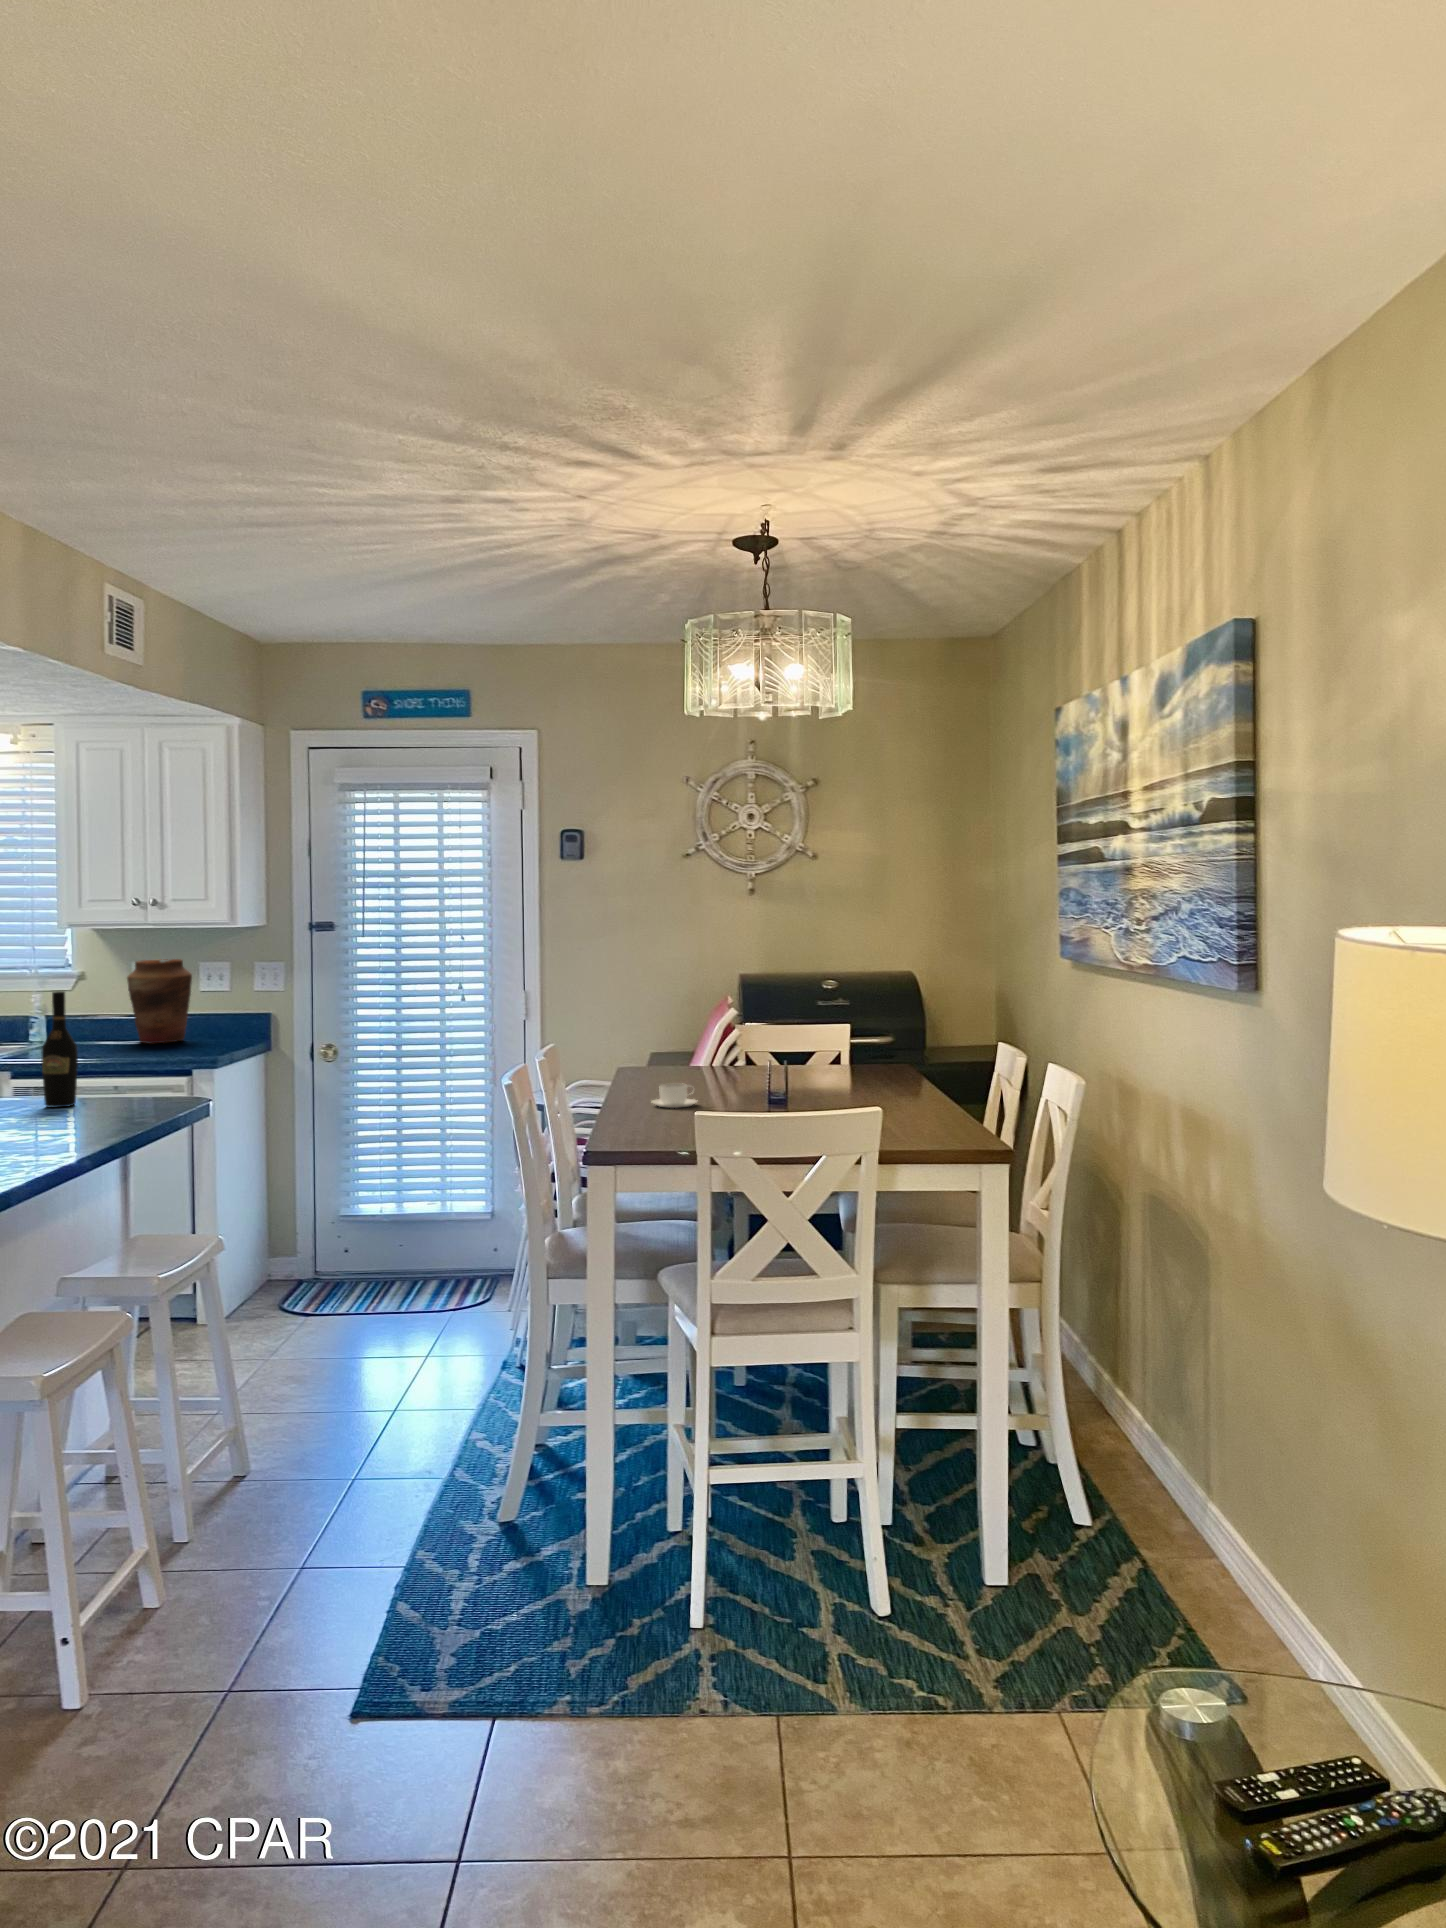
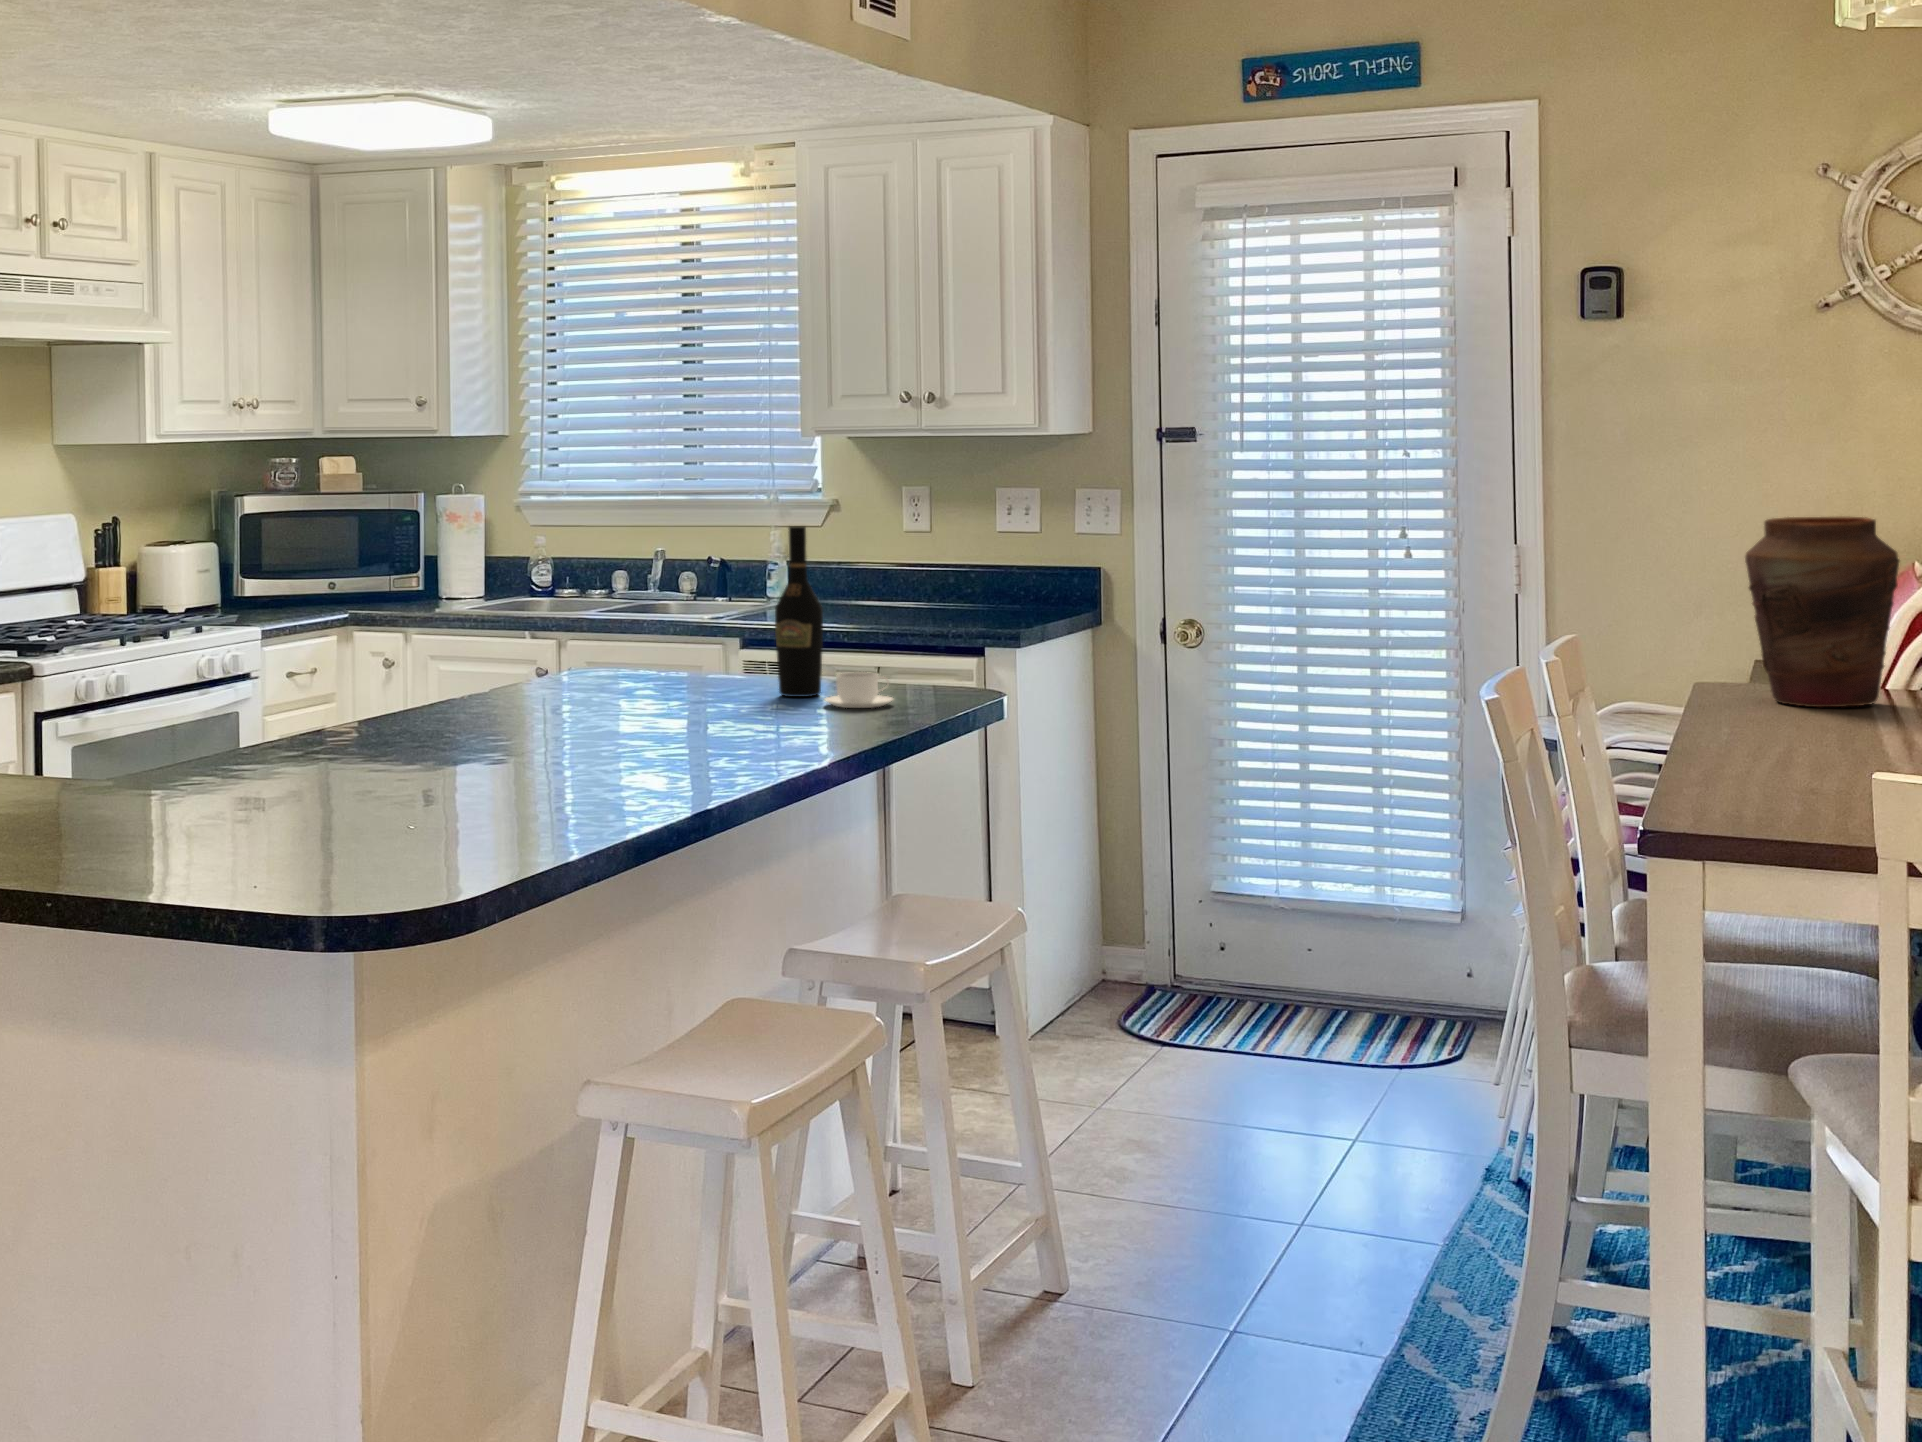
vase: present [127,959,192,1043] -> present [1745,517,1899,707]
coffee cup: present [652,1083,697,1108] -> present [825,672,893,708]

